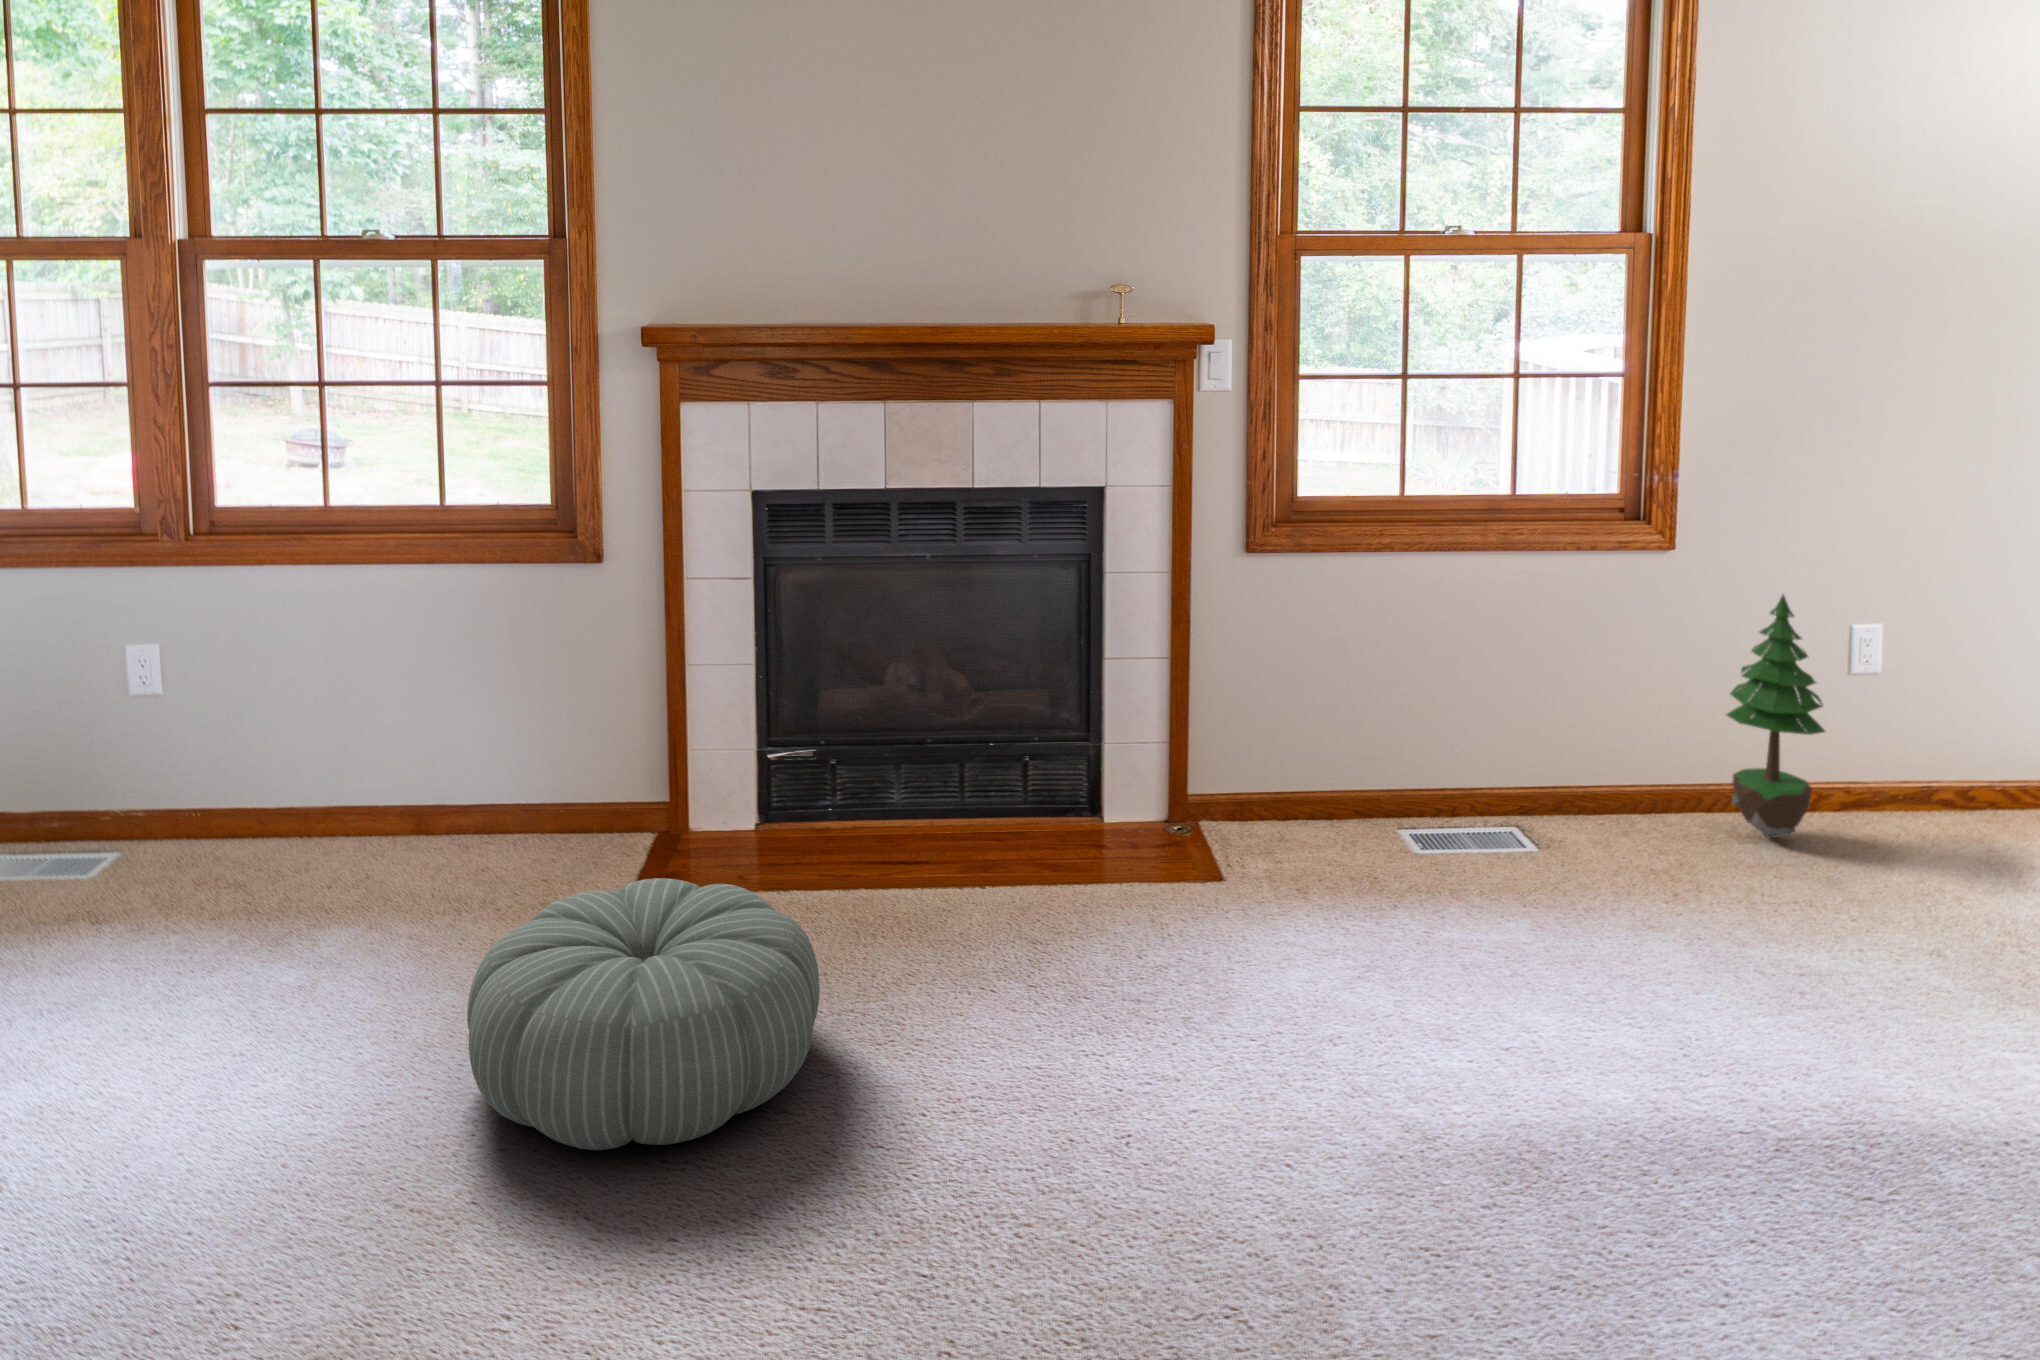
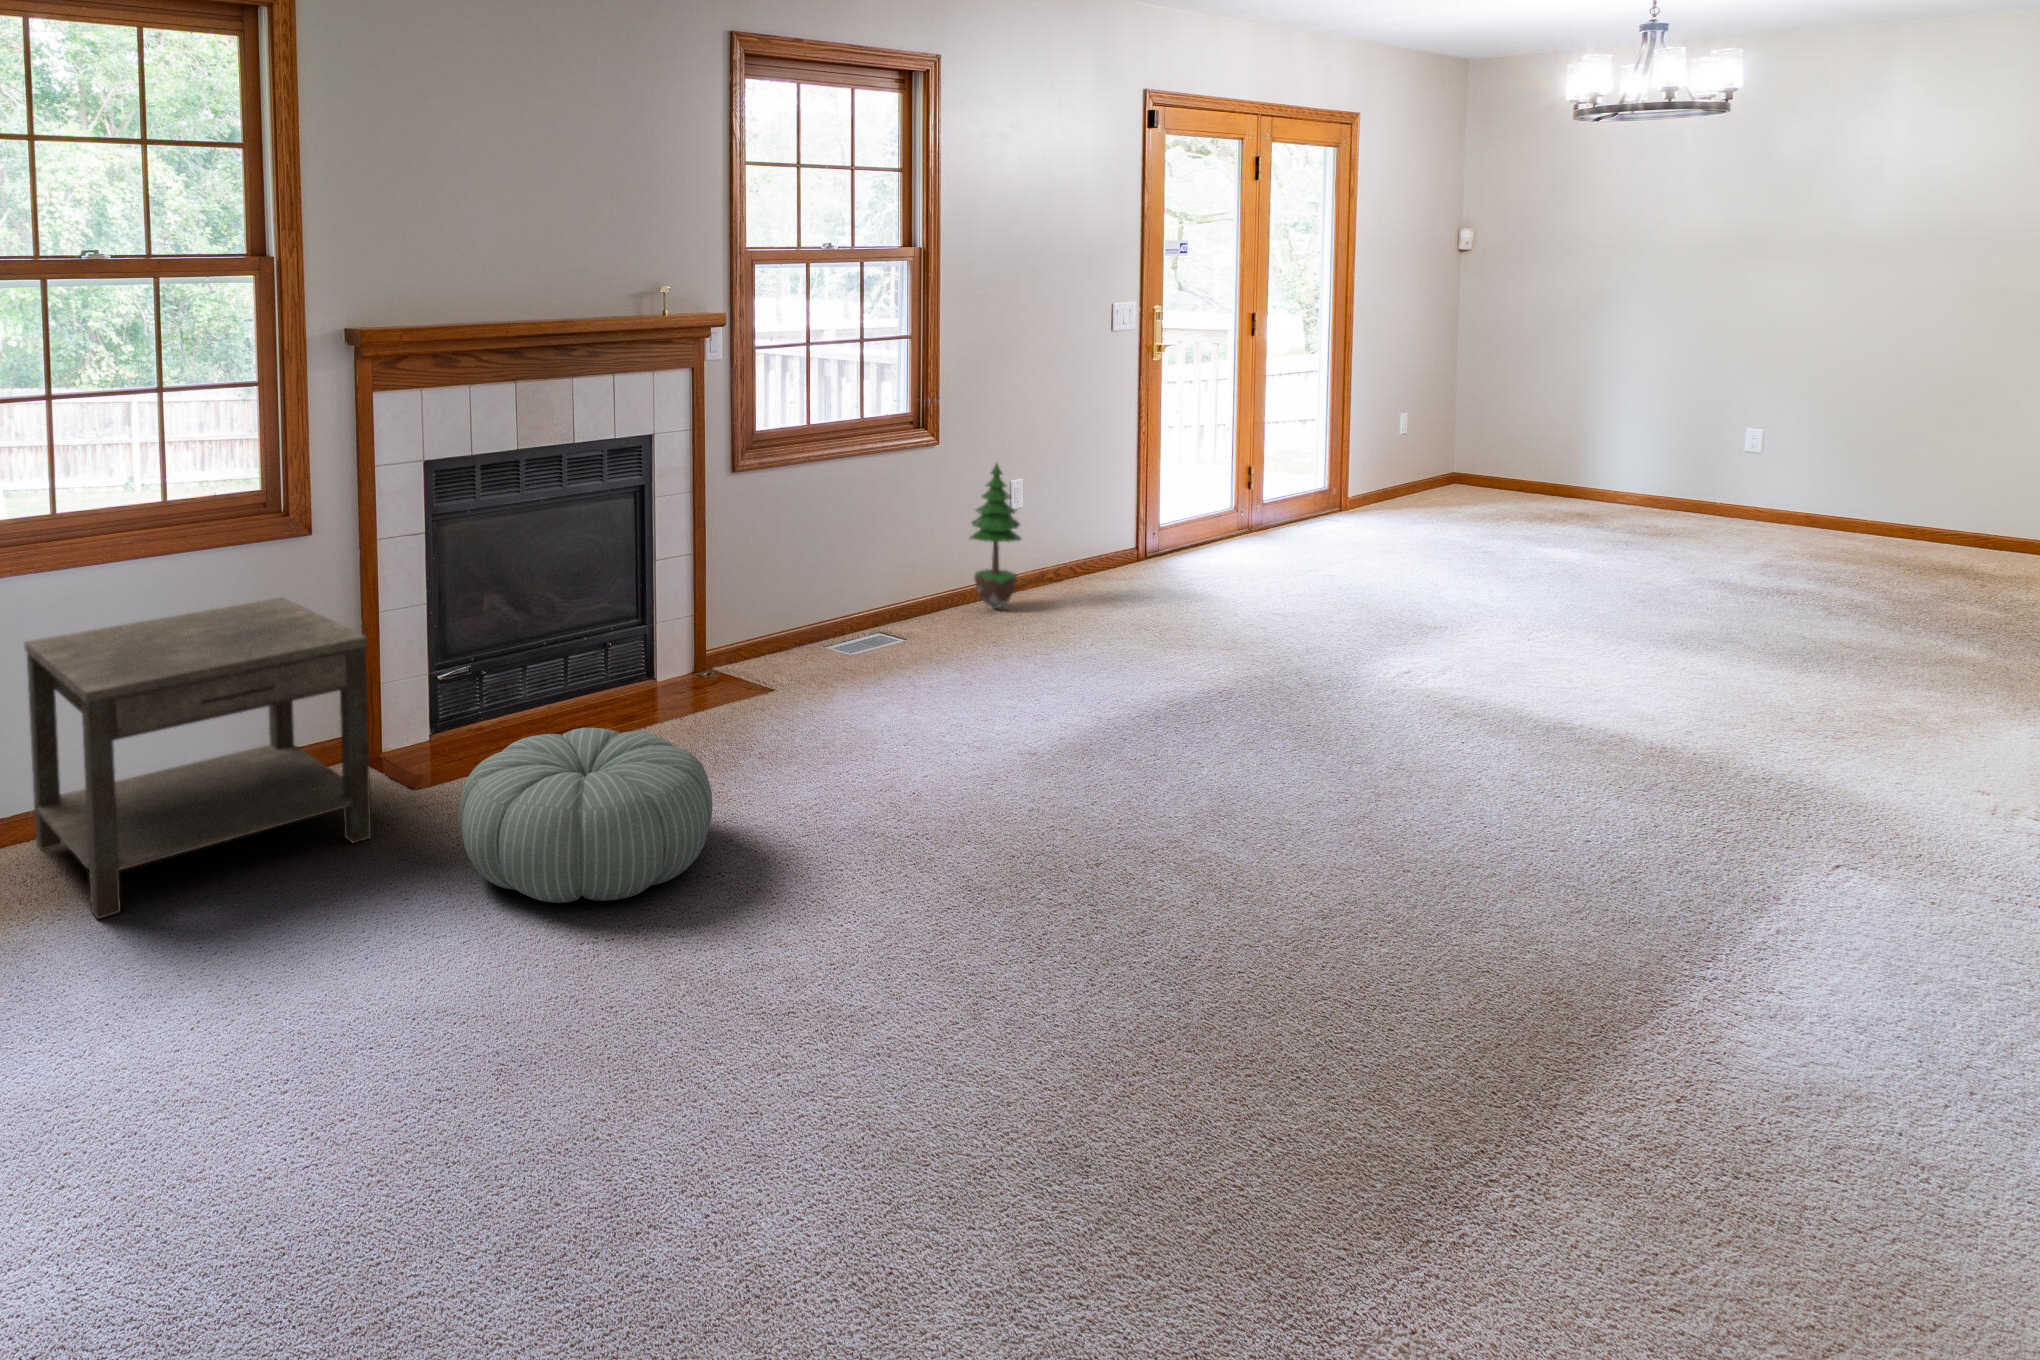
side table: none [178,633,569,956] -> present [24,598,371,919]

